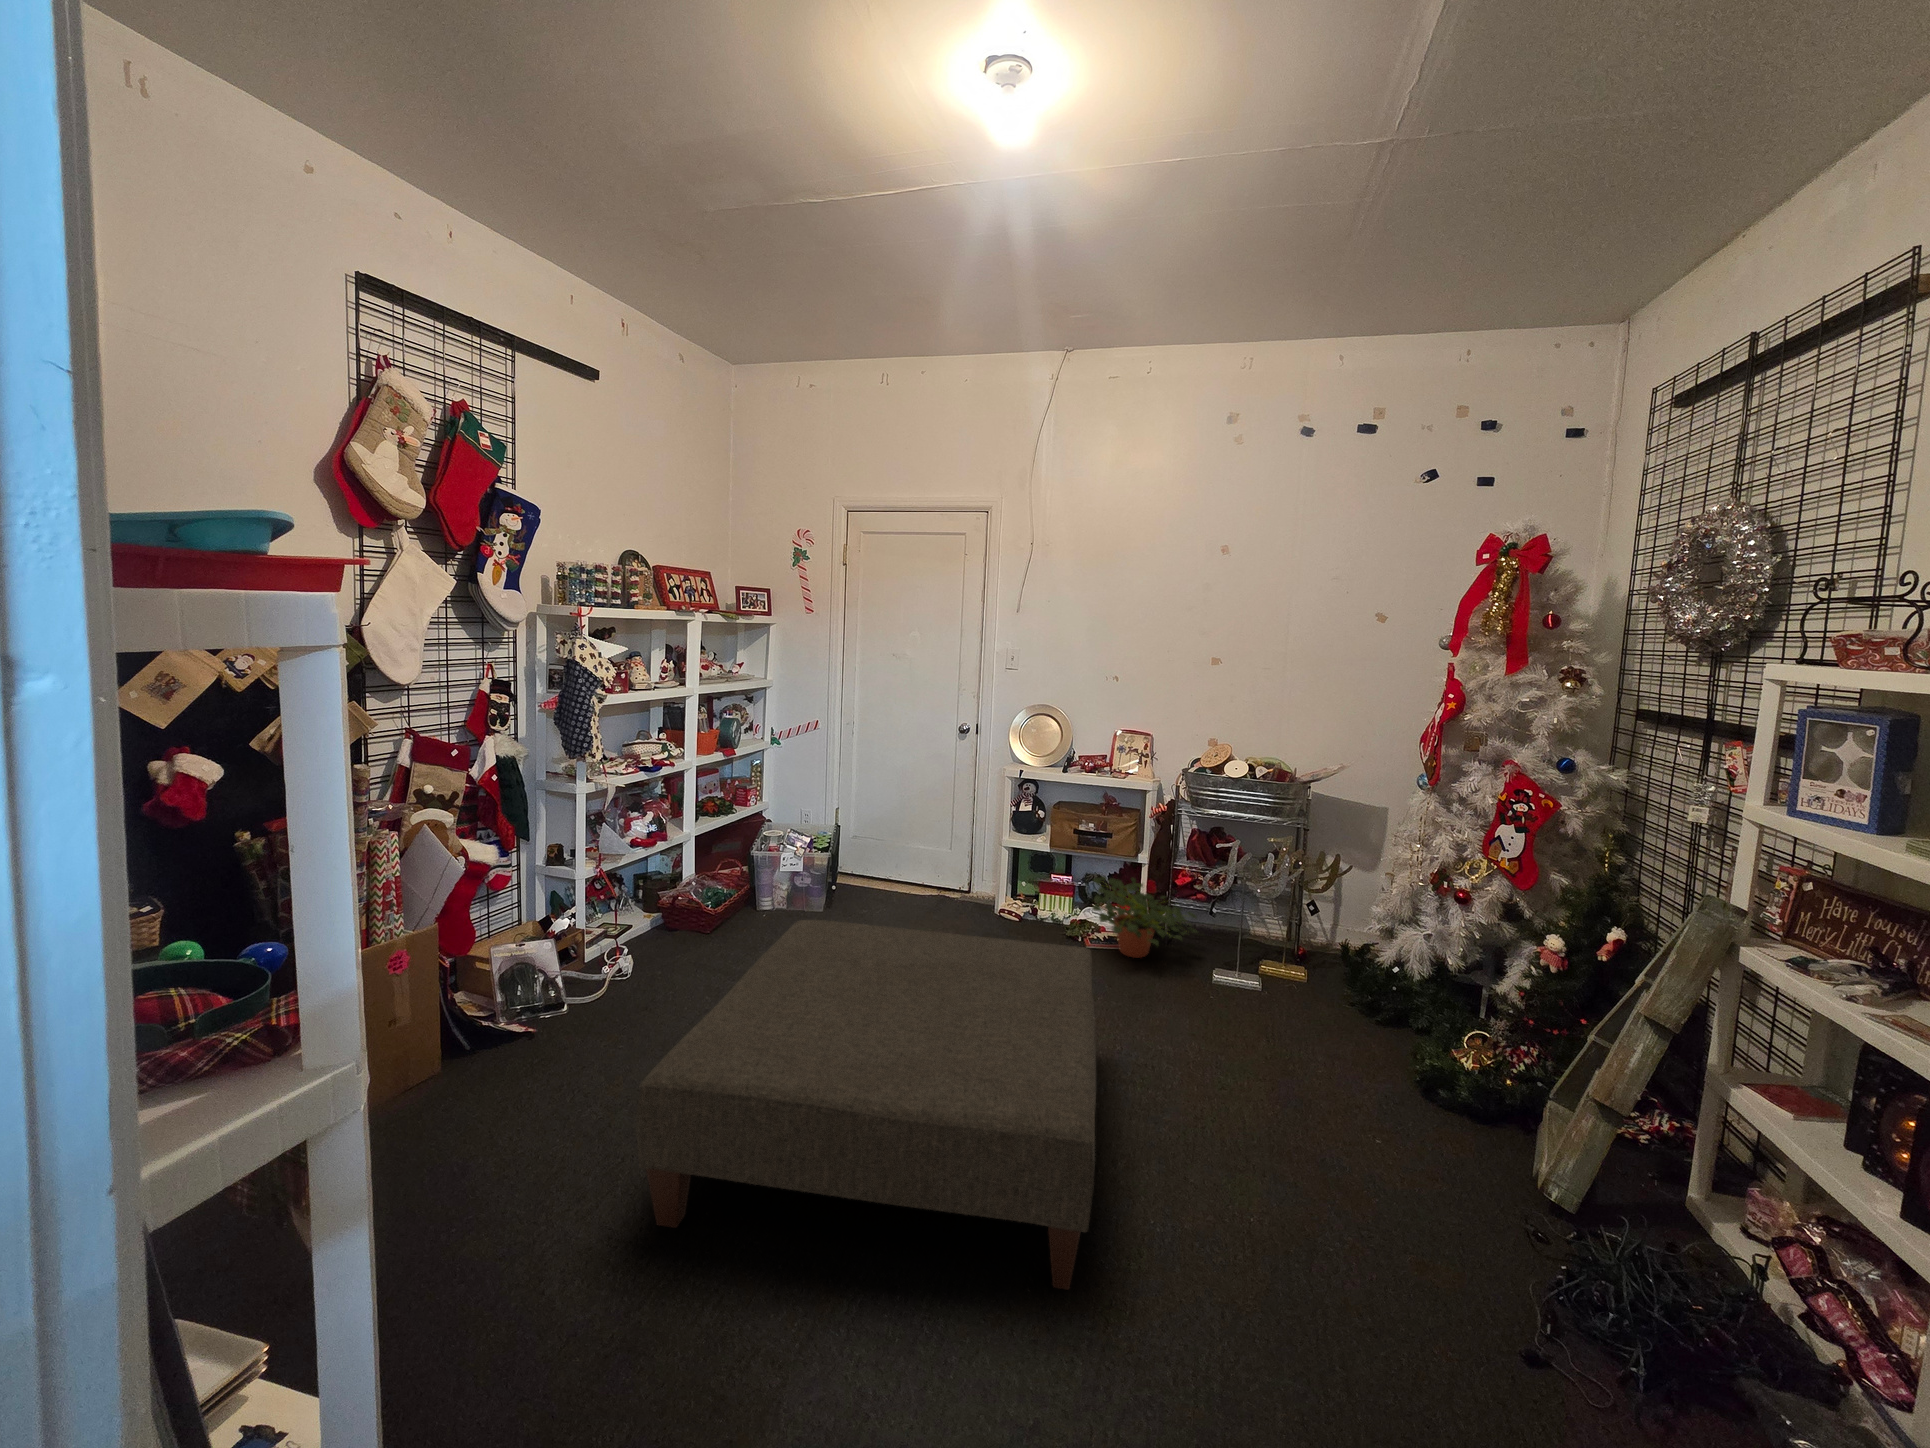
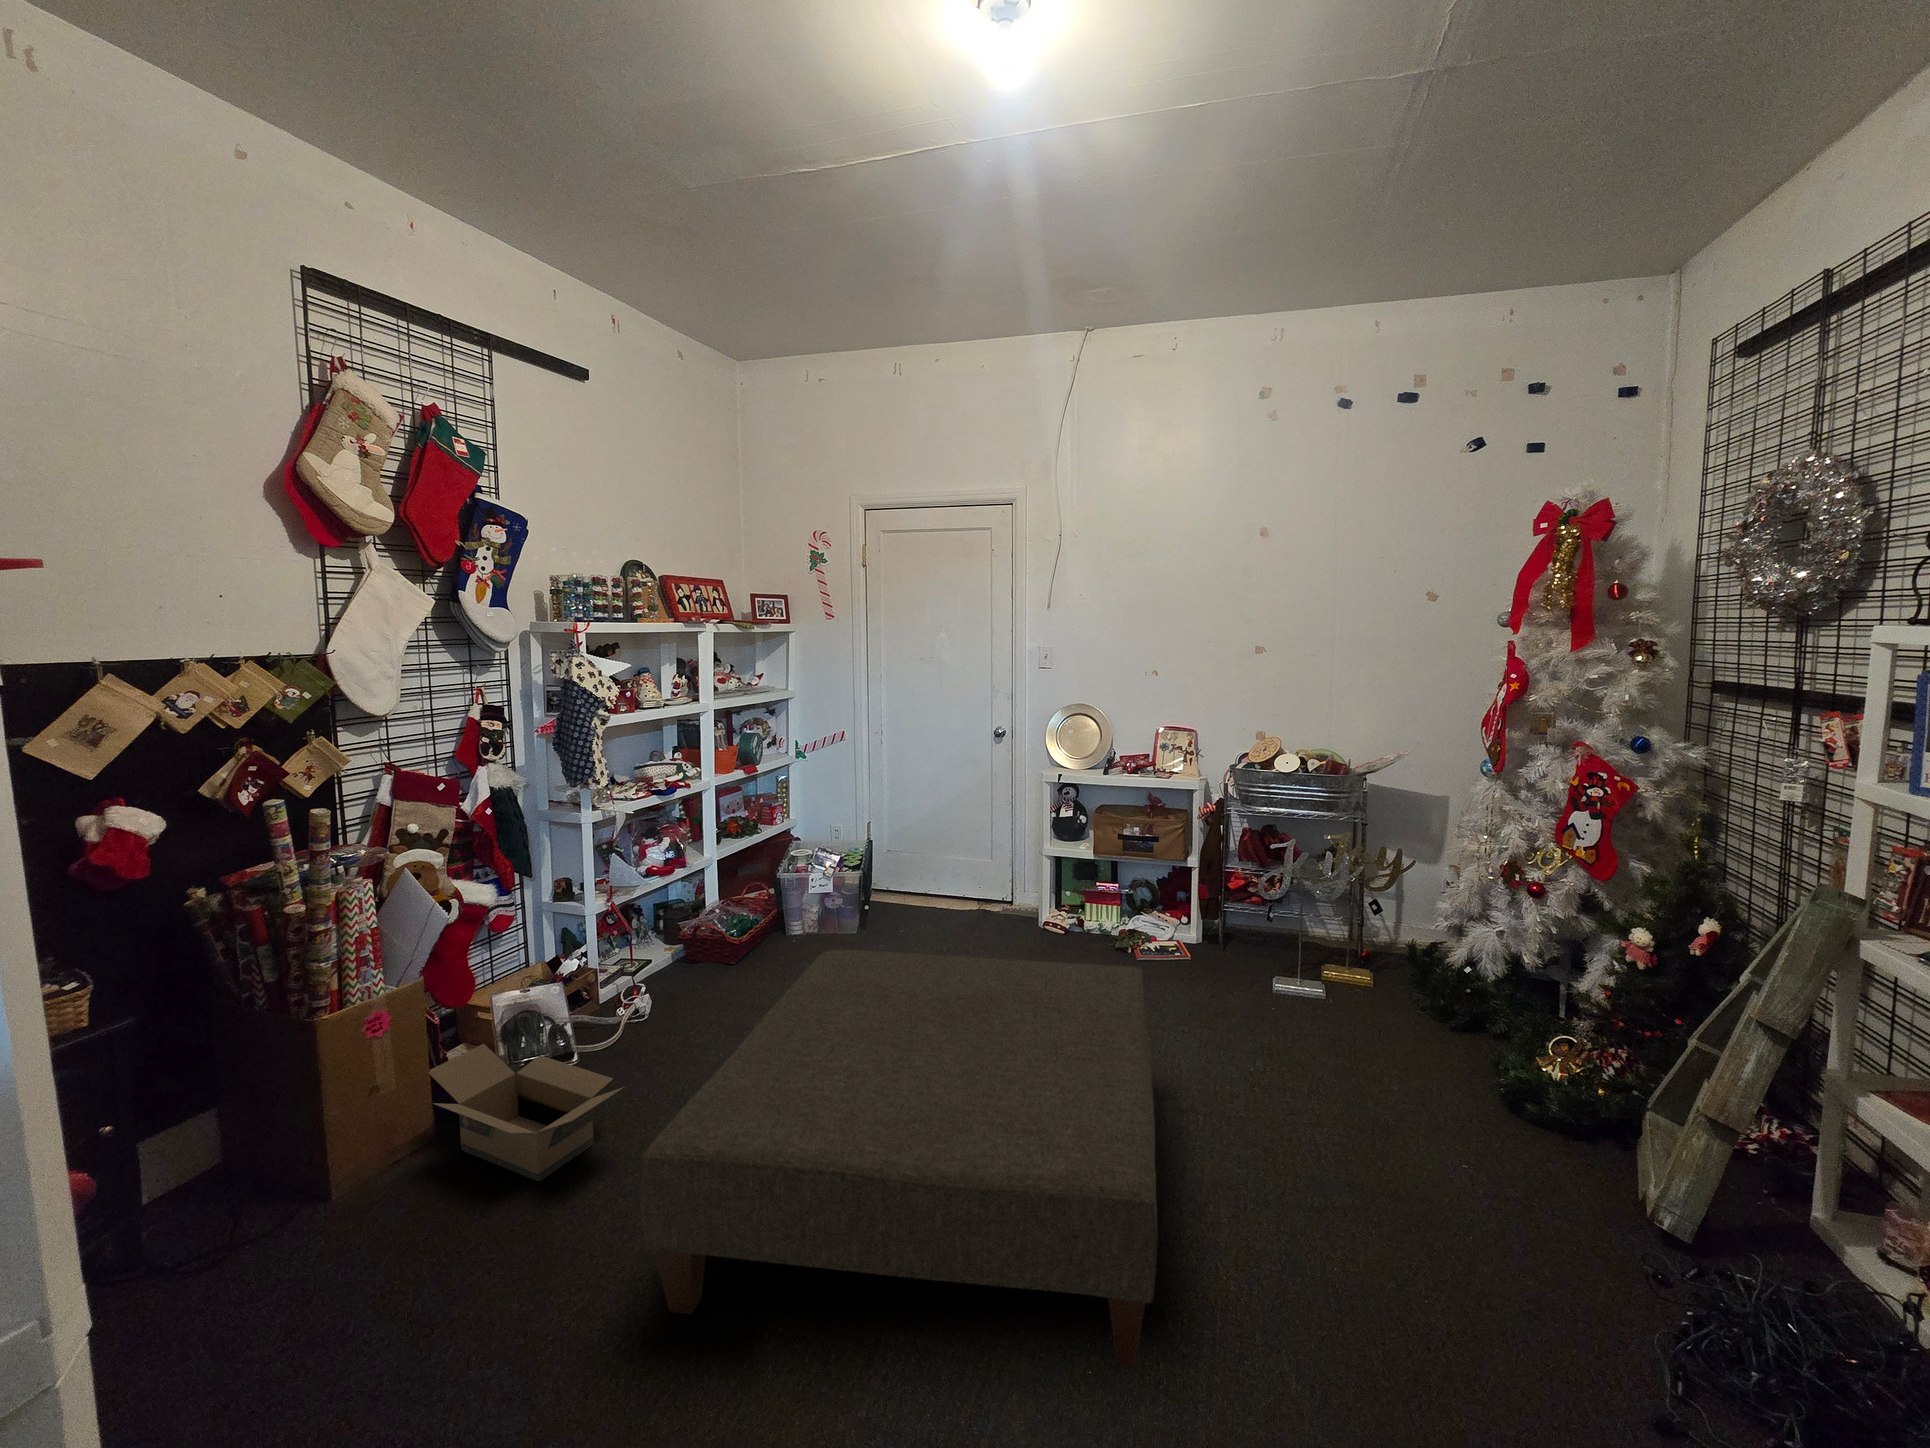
potted plant: present [1092,876,1197,958] -> none [1138,883,1256,970]
cardboard box: none [436,988,616,1112] -> present [429,1044,624,1181]

